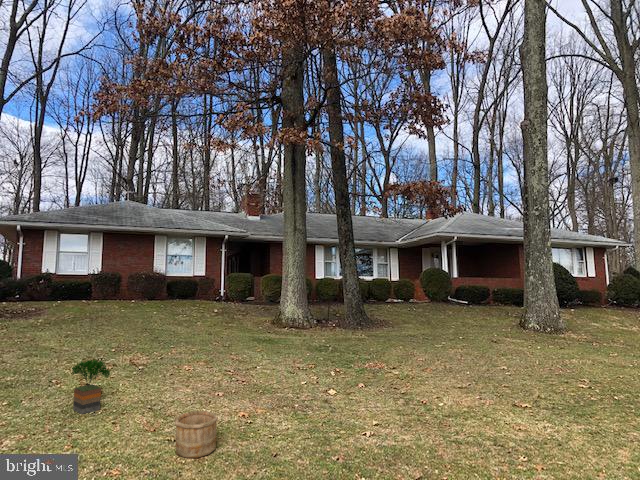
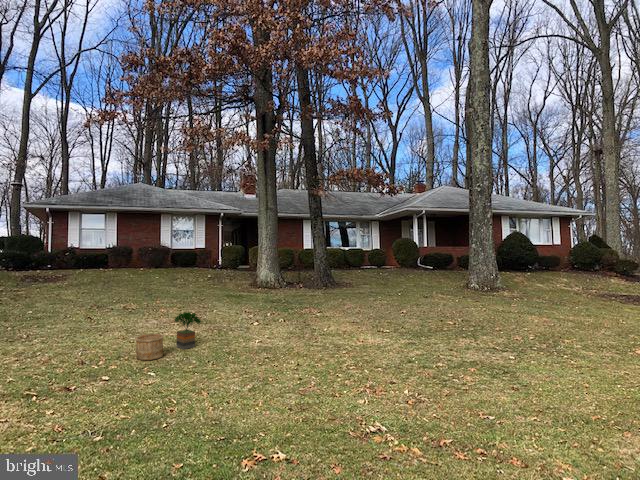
potted tree: present [72,360,110,414] -> present [174,312,201,349]

